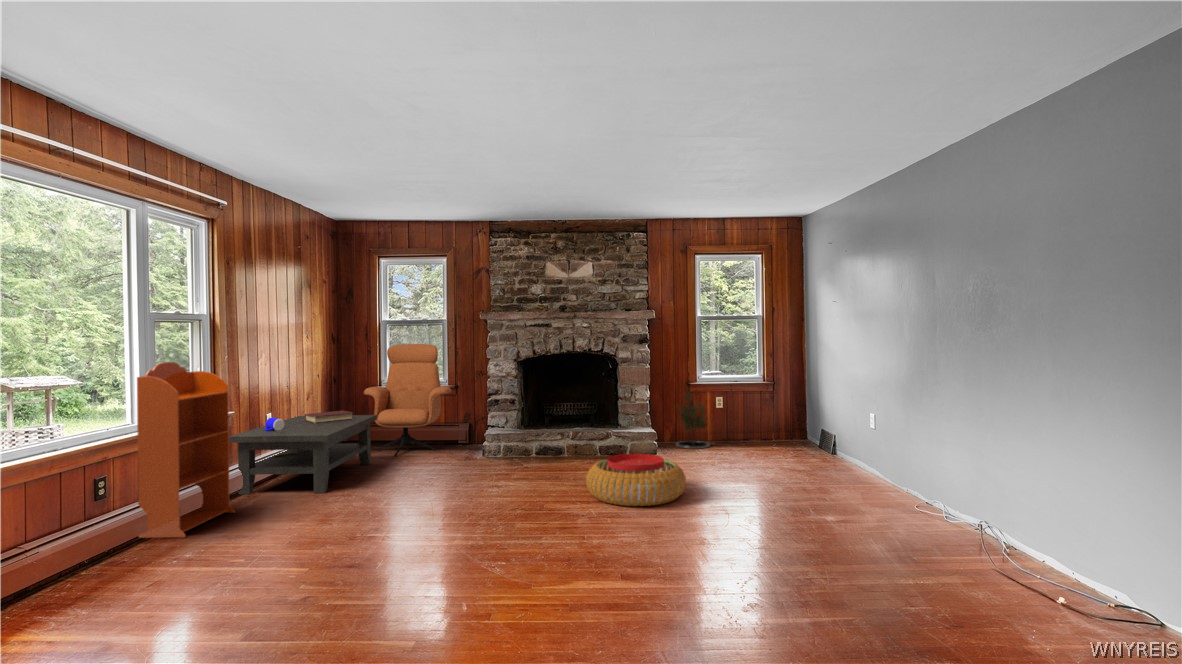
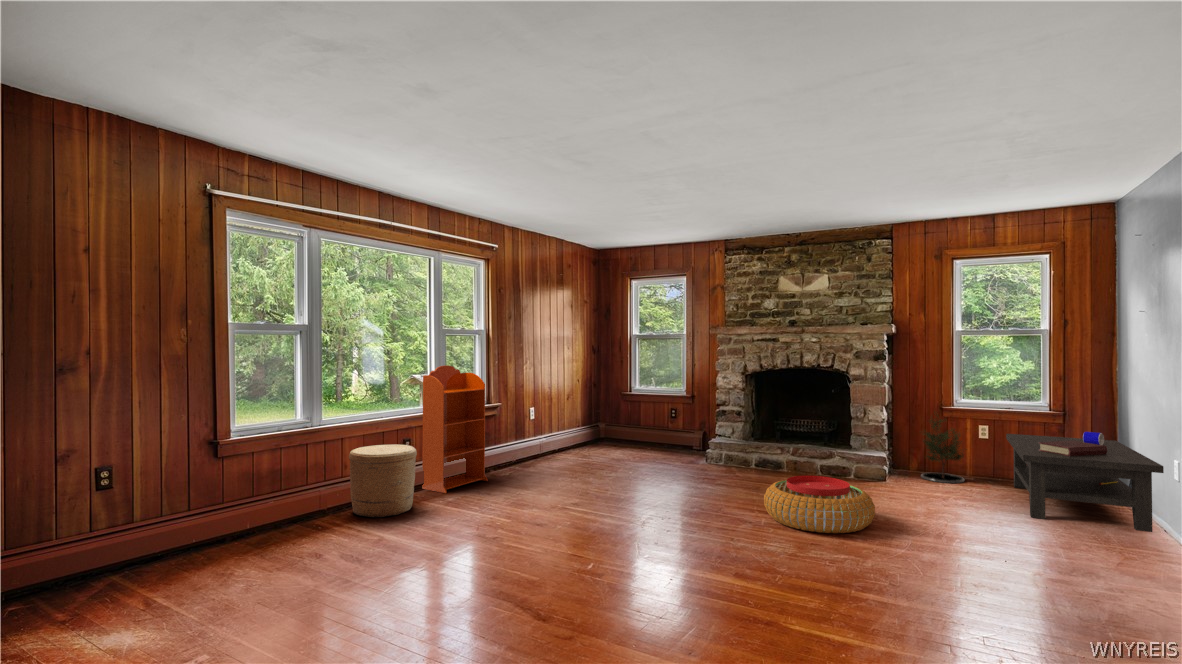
armchair: present [364,344,452,456] -> none [613,355,686,453]
coffee table: present [229,410,377,494] -> present [1006,432,1164,532]
woven basket: none [33,478,155,592] -> present [349,444,417,517]

